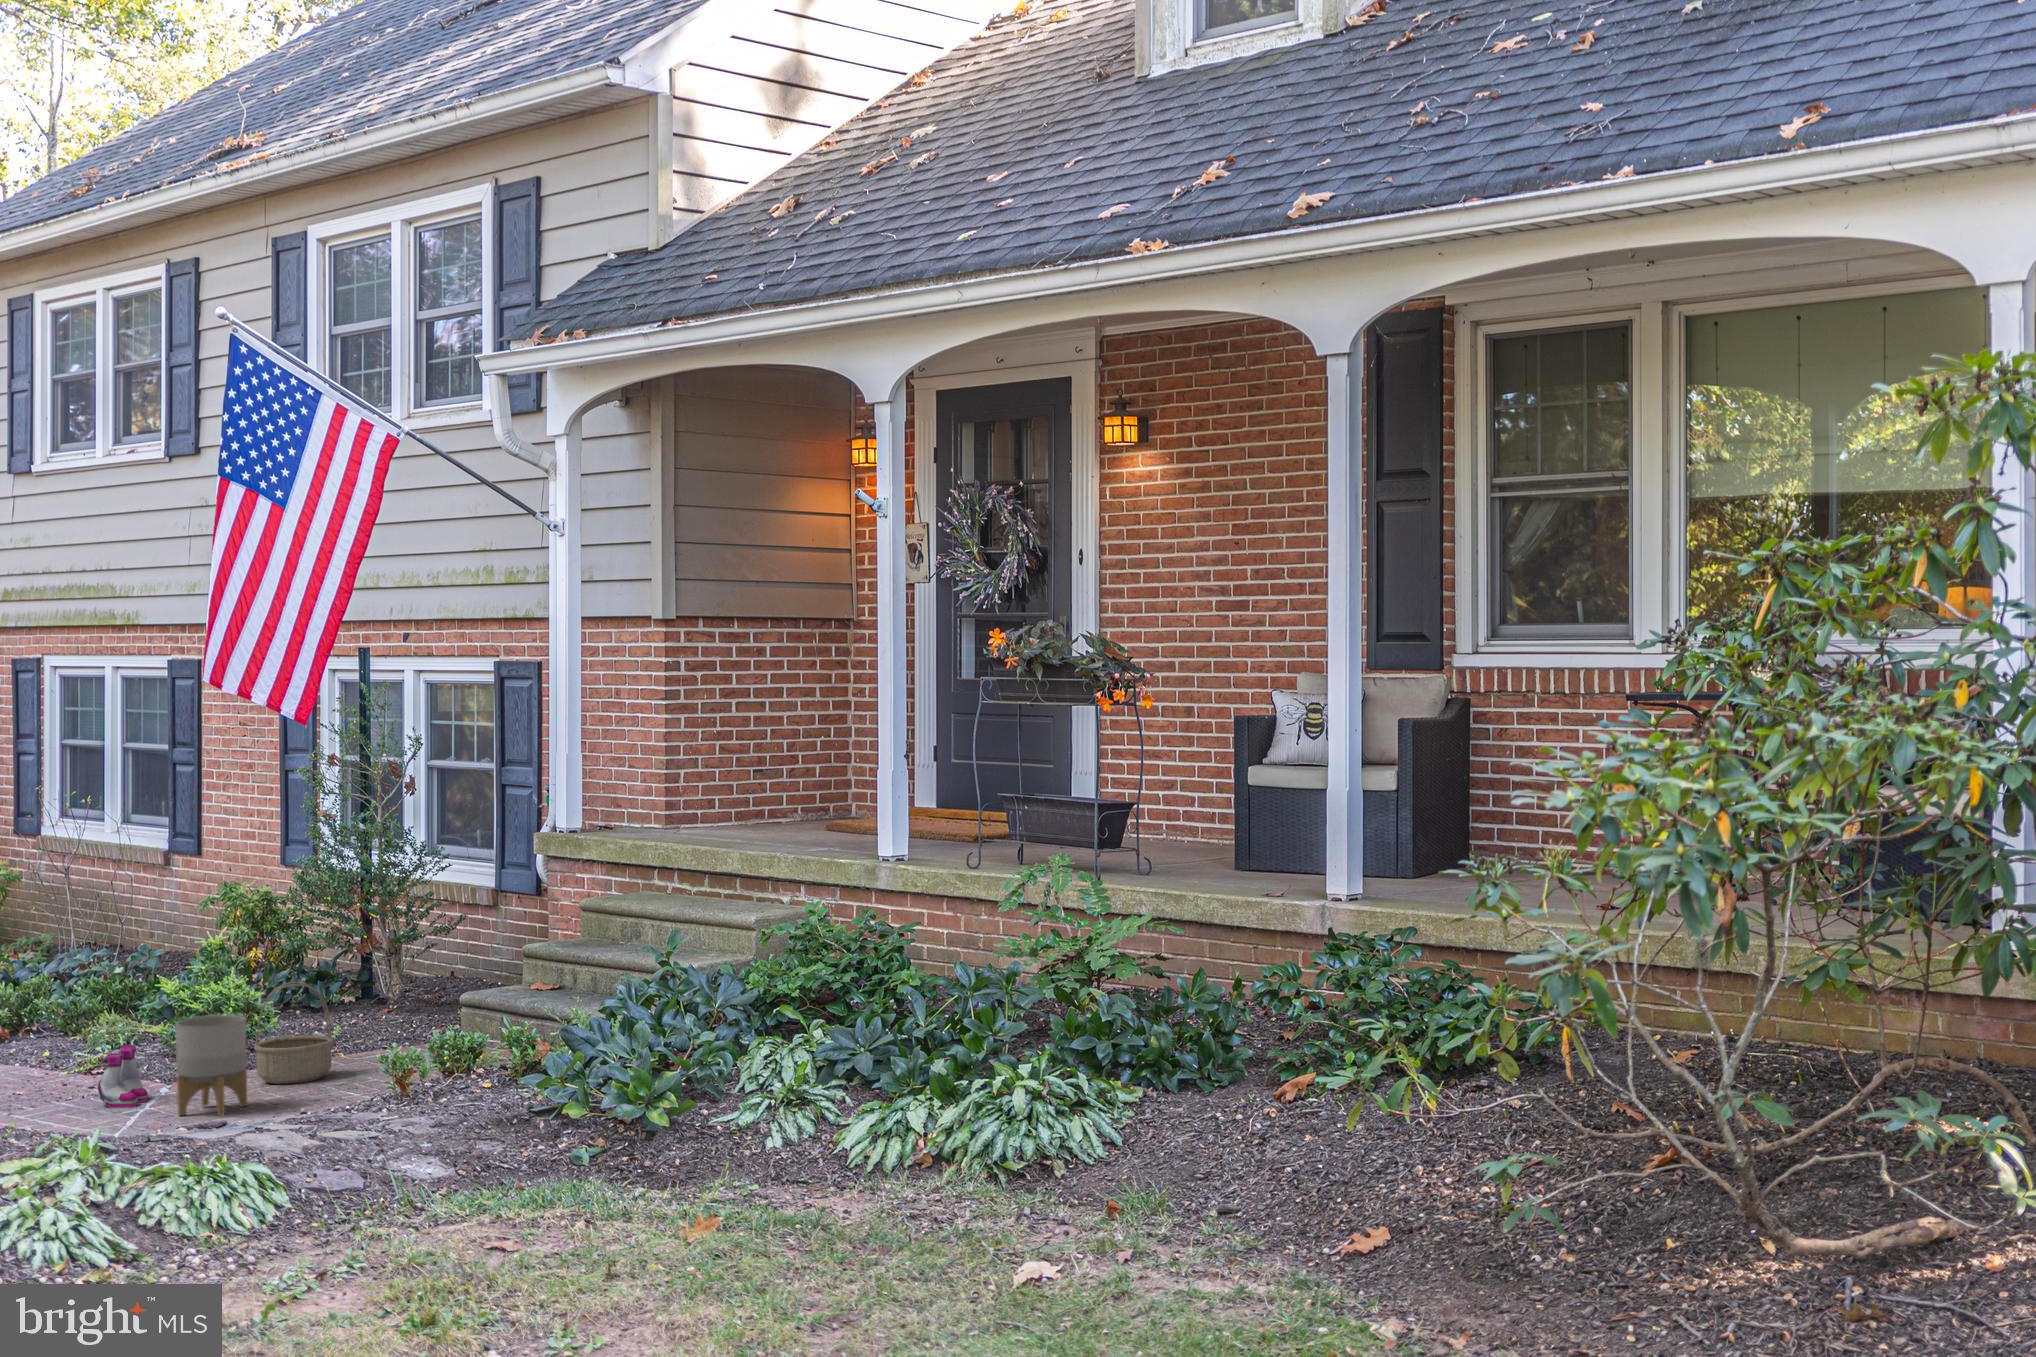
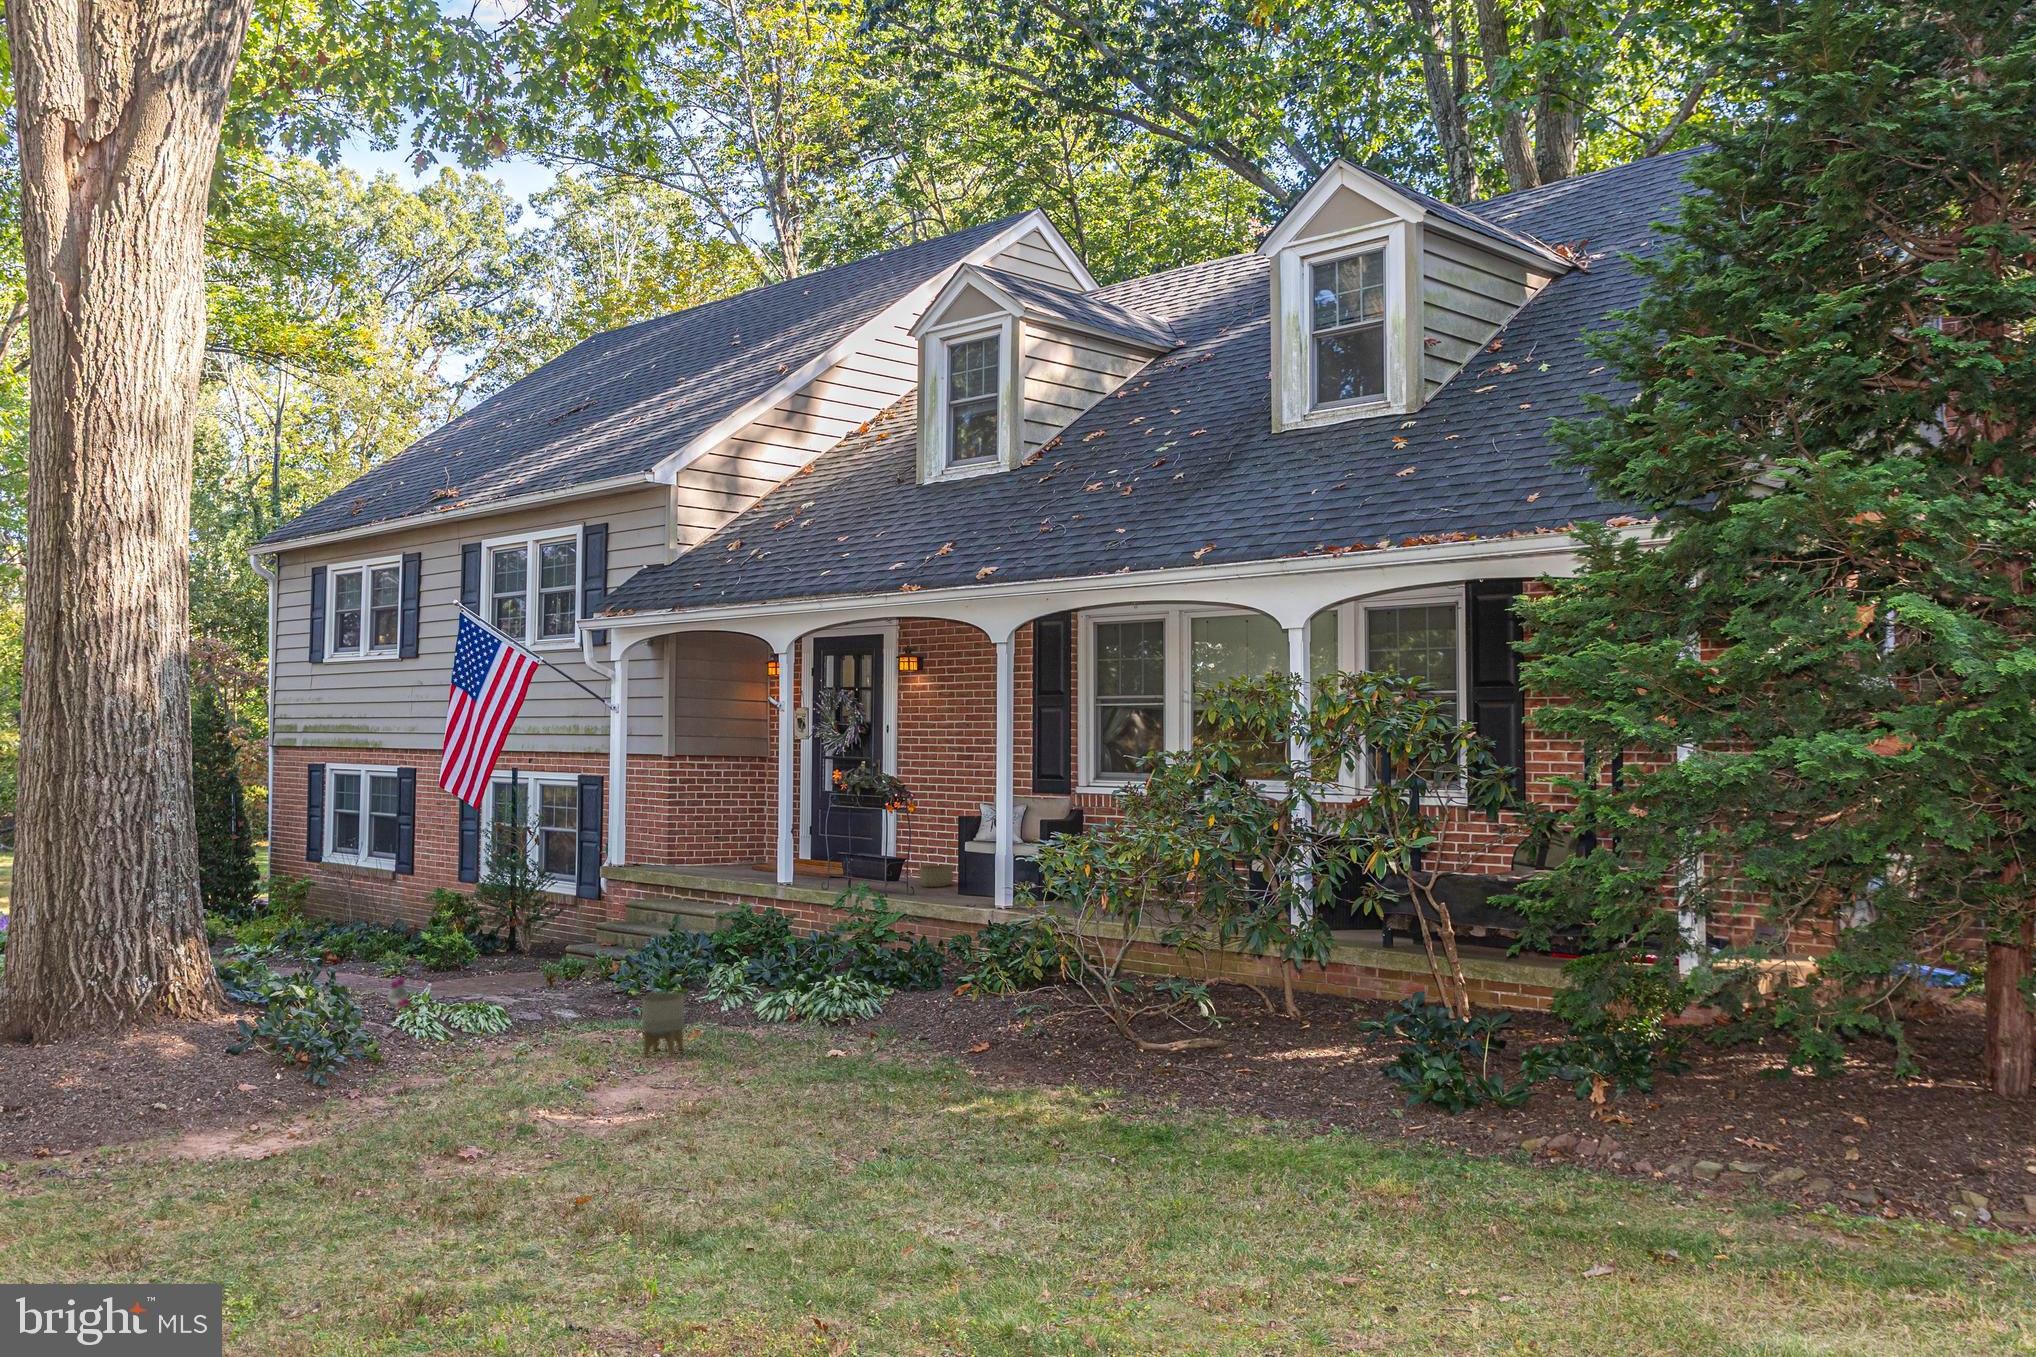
basket: present [254,982,333,1084] -> present [919,838,954,887]
planter: present [175,1015,247,1116] -> present [642,992,684,1057]

